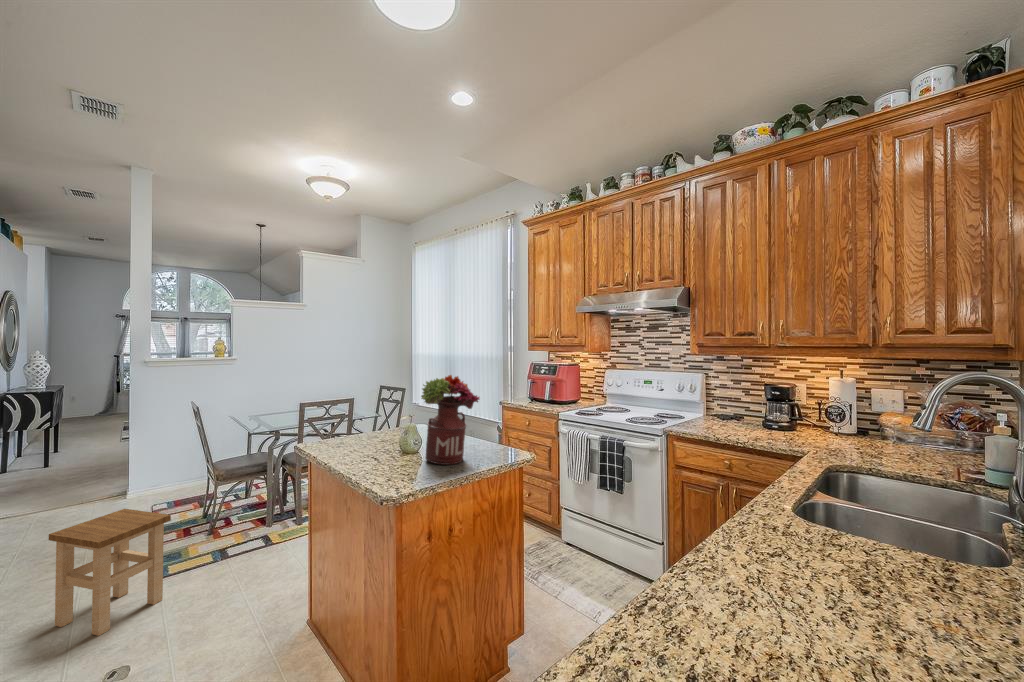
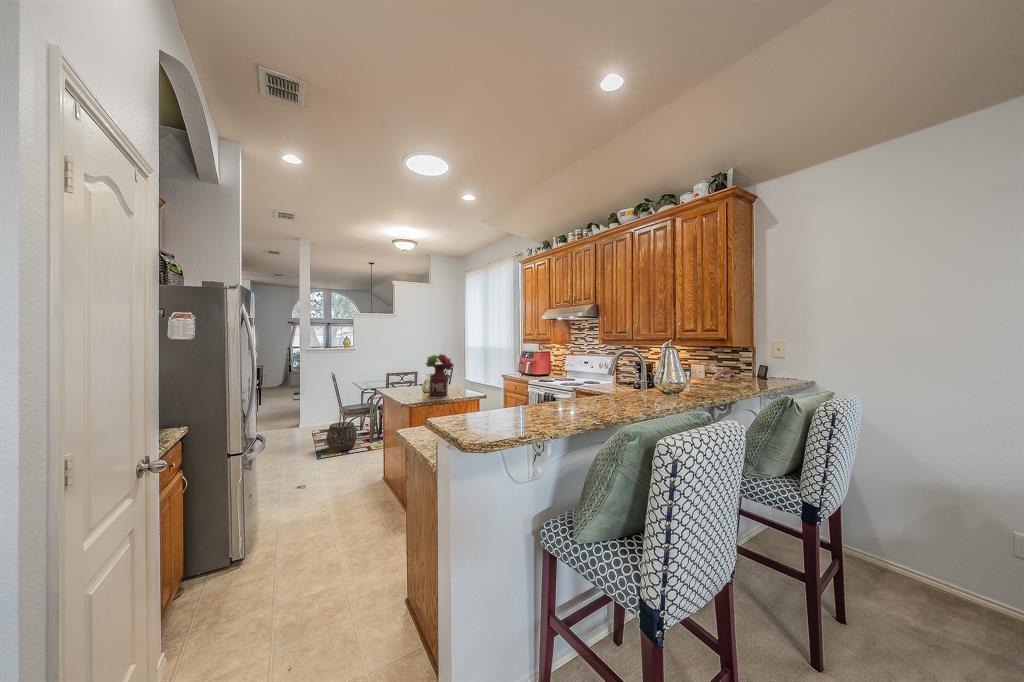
woven basket: none [180,493,243,552] -> present [326,422,357,451]
stool: present [49,509,171,636] -> none [272,422,322,475]

